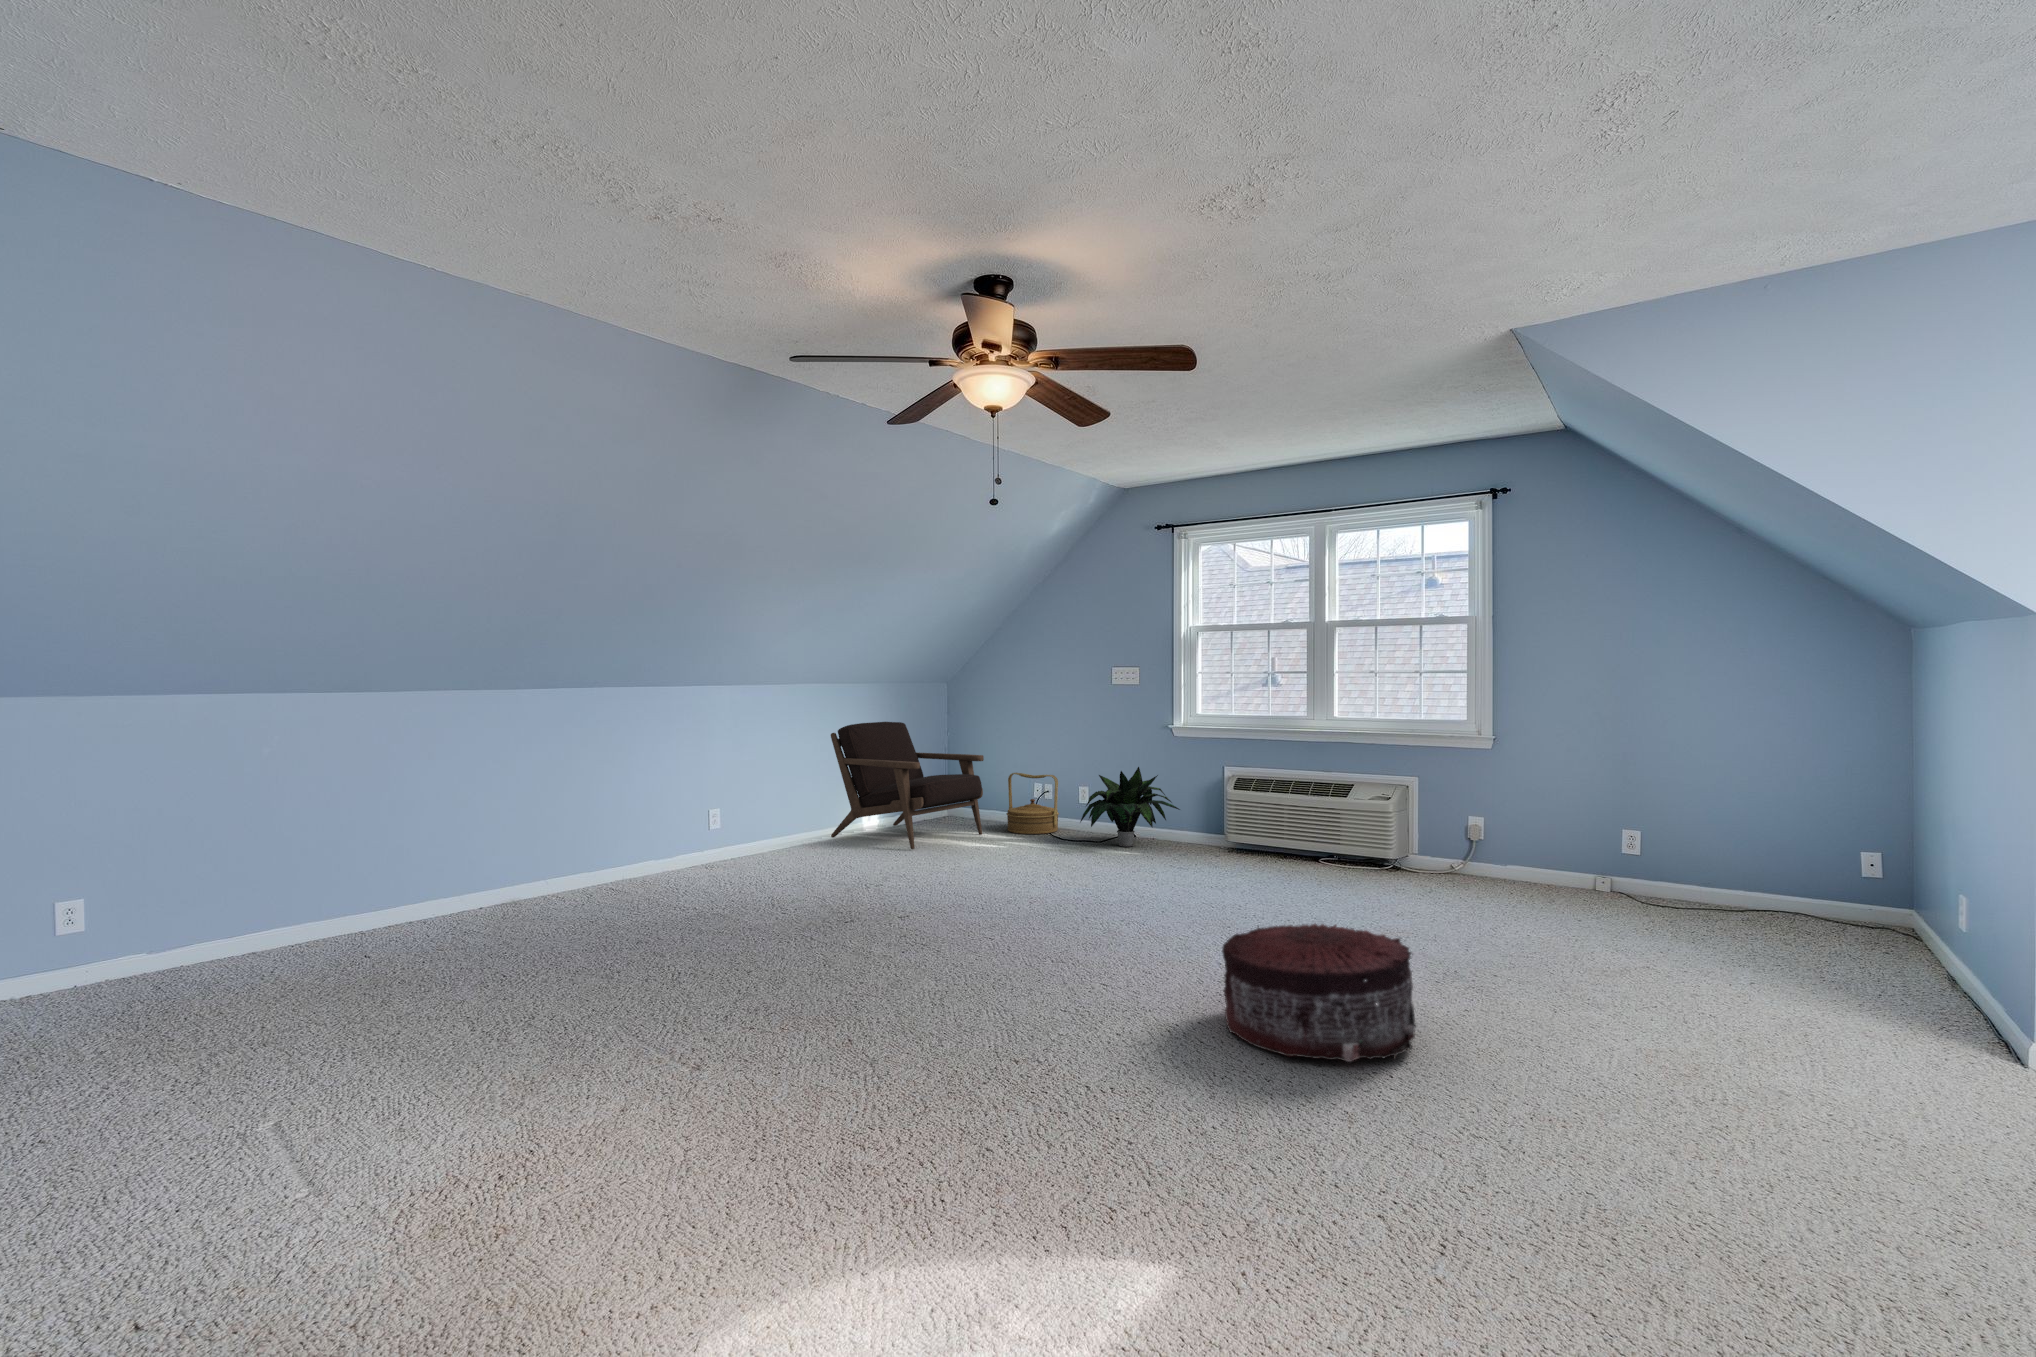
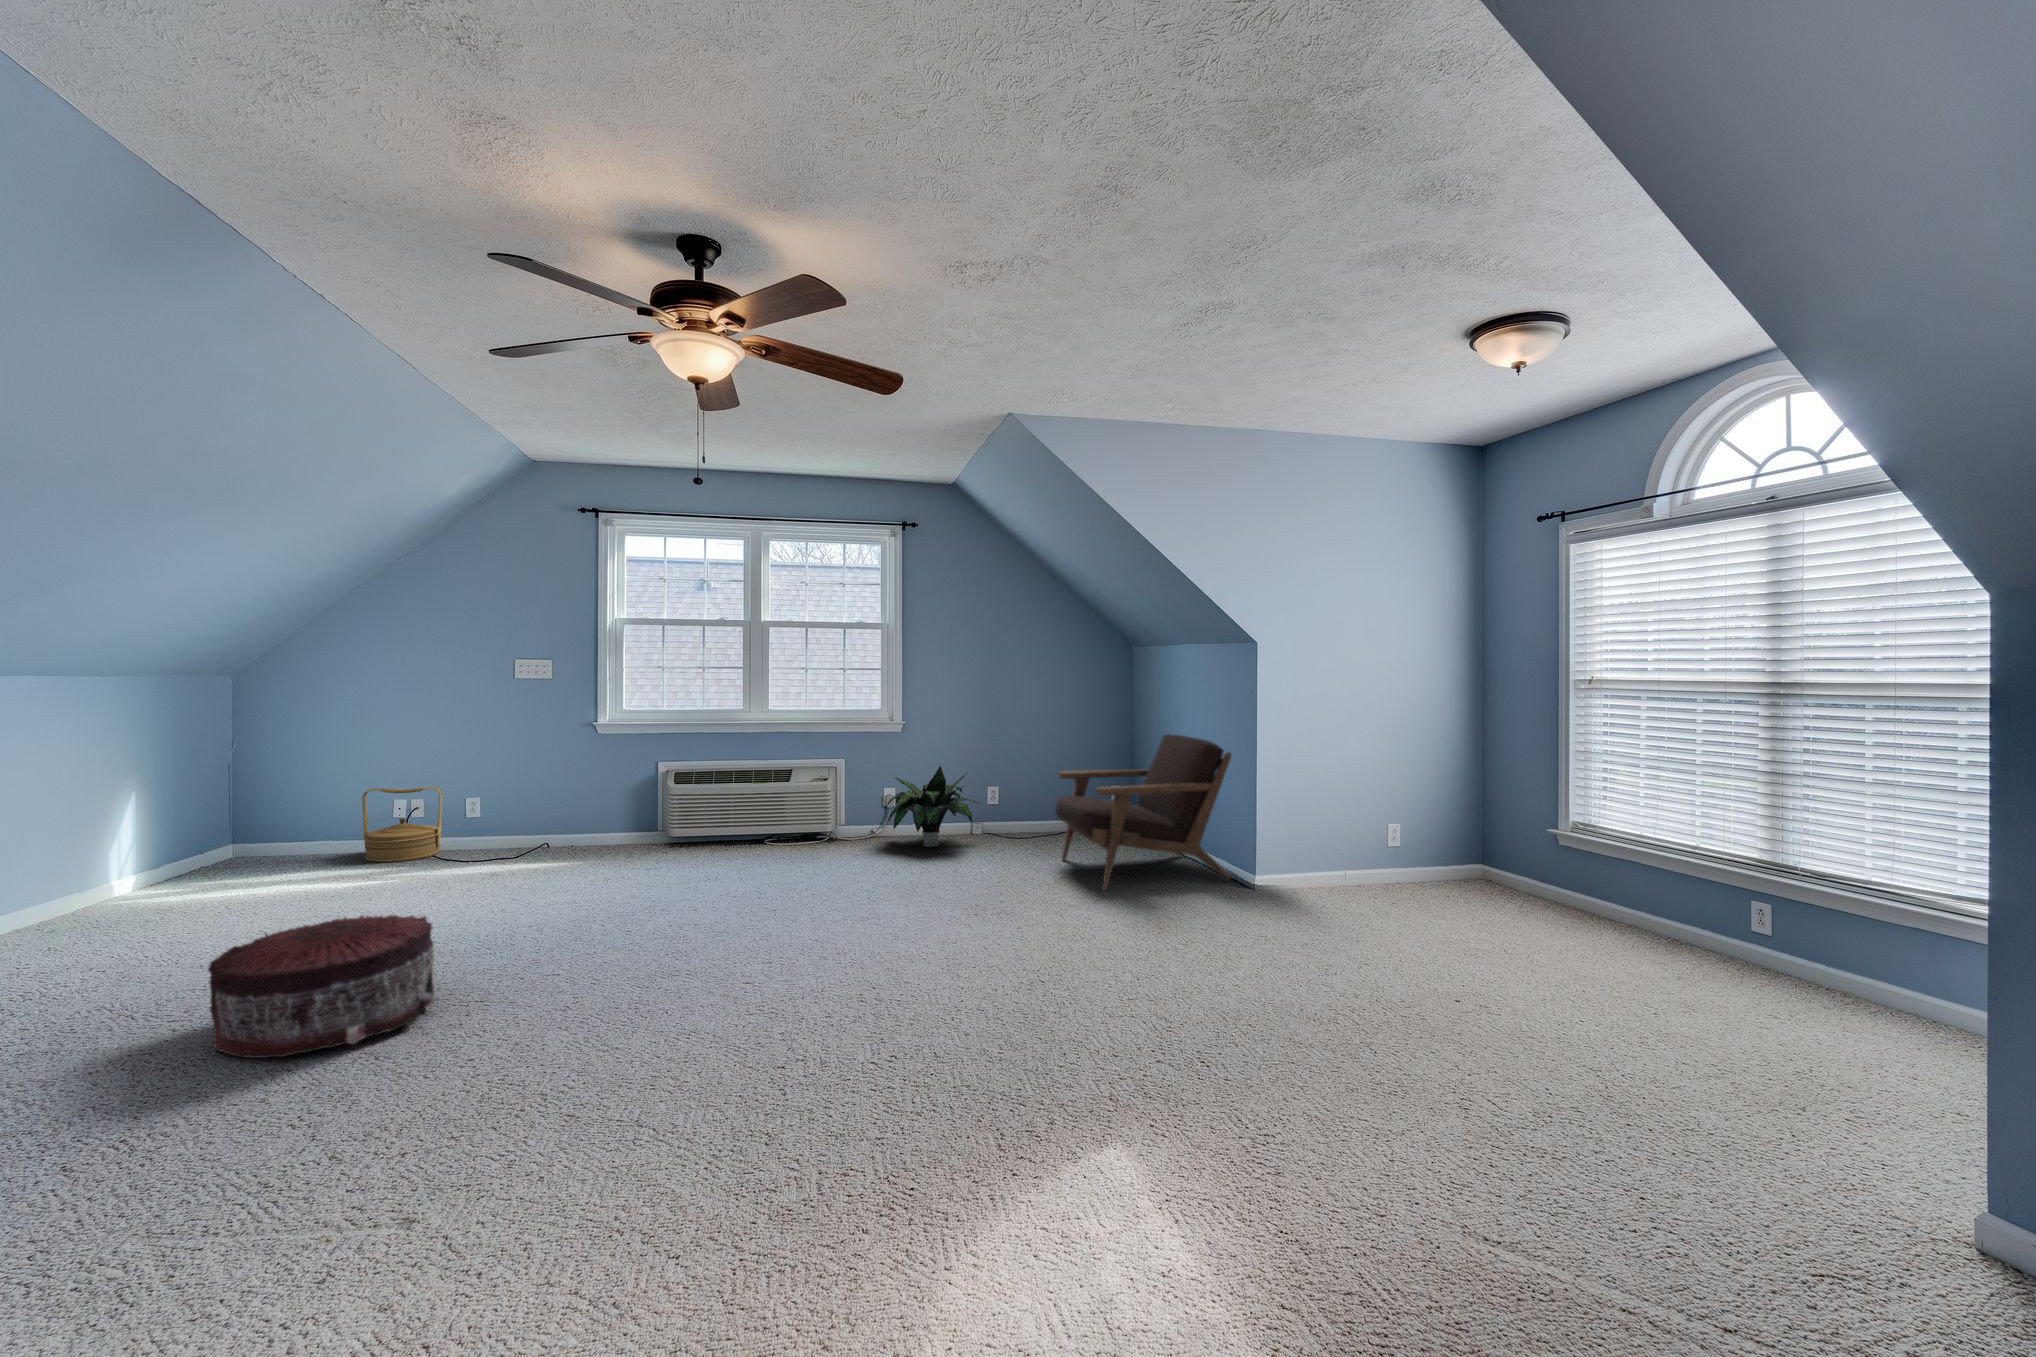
armchair: present [831,722,984,849] -> present [1055,734,1231,891]
potted plant: present [1080,767,1180,847] -> present [886,766,980,847]
pouf: present [1222,924,1415,1062] -> present [208,915,434,1058]

